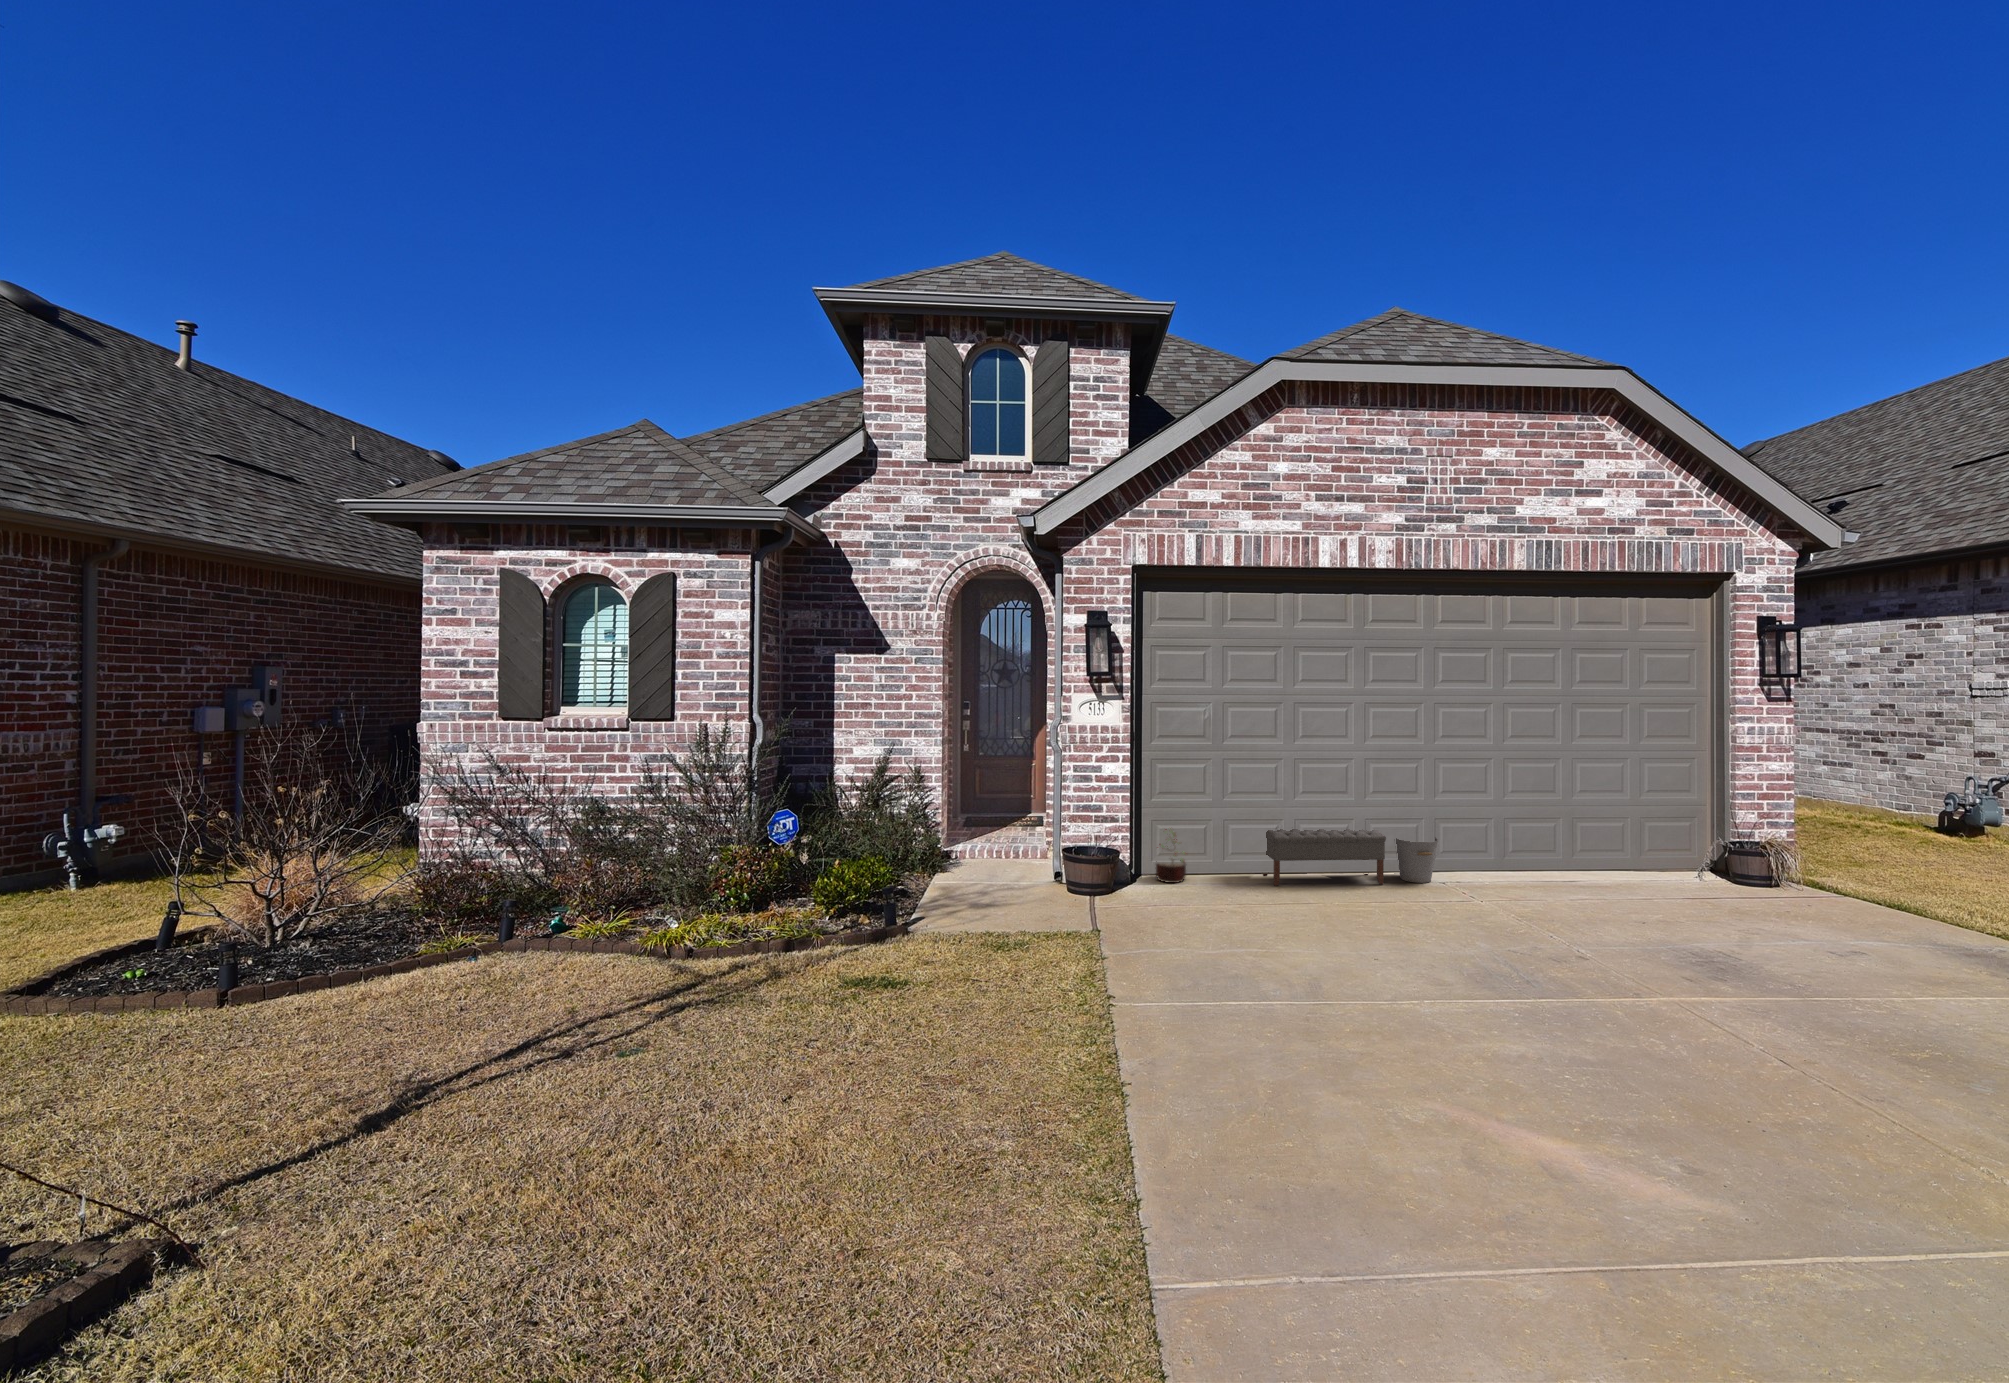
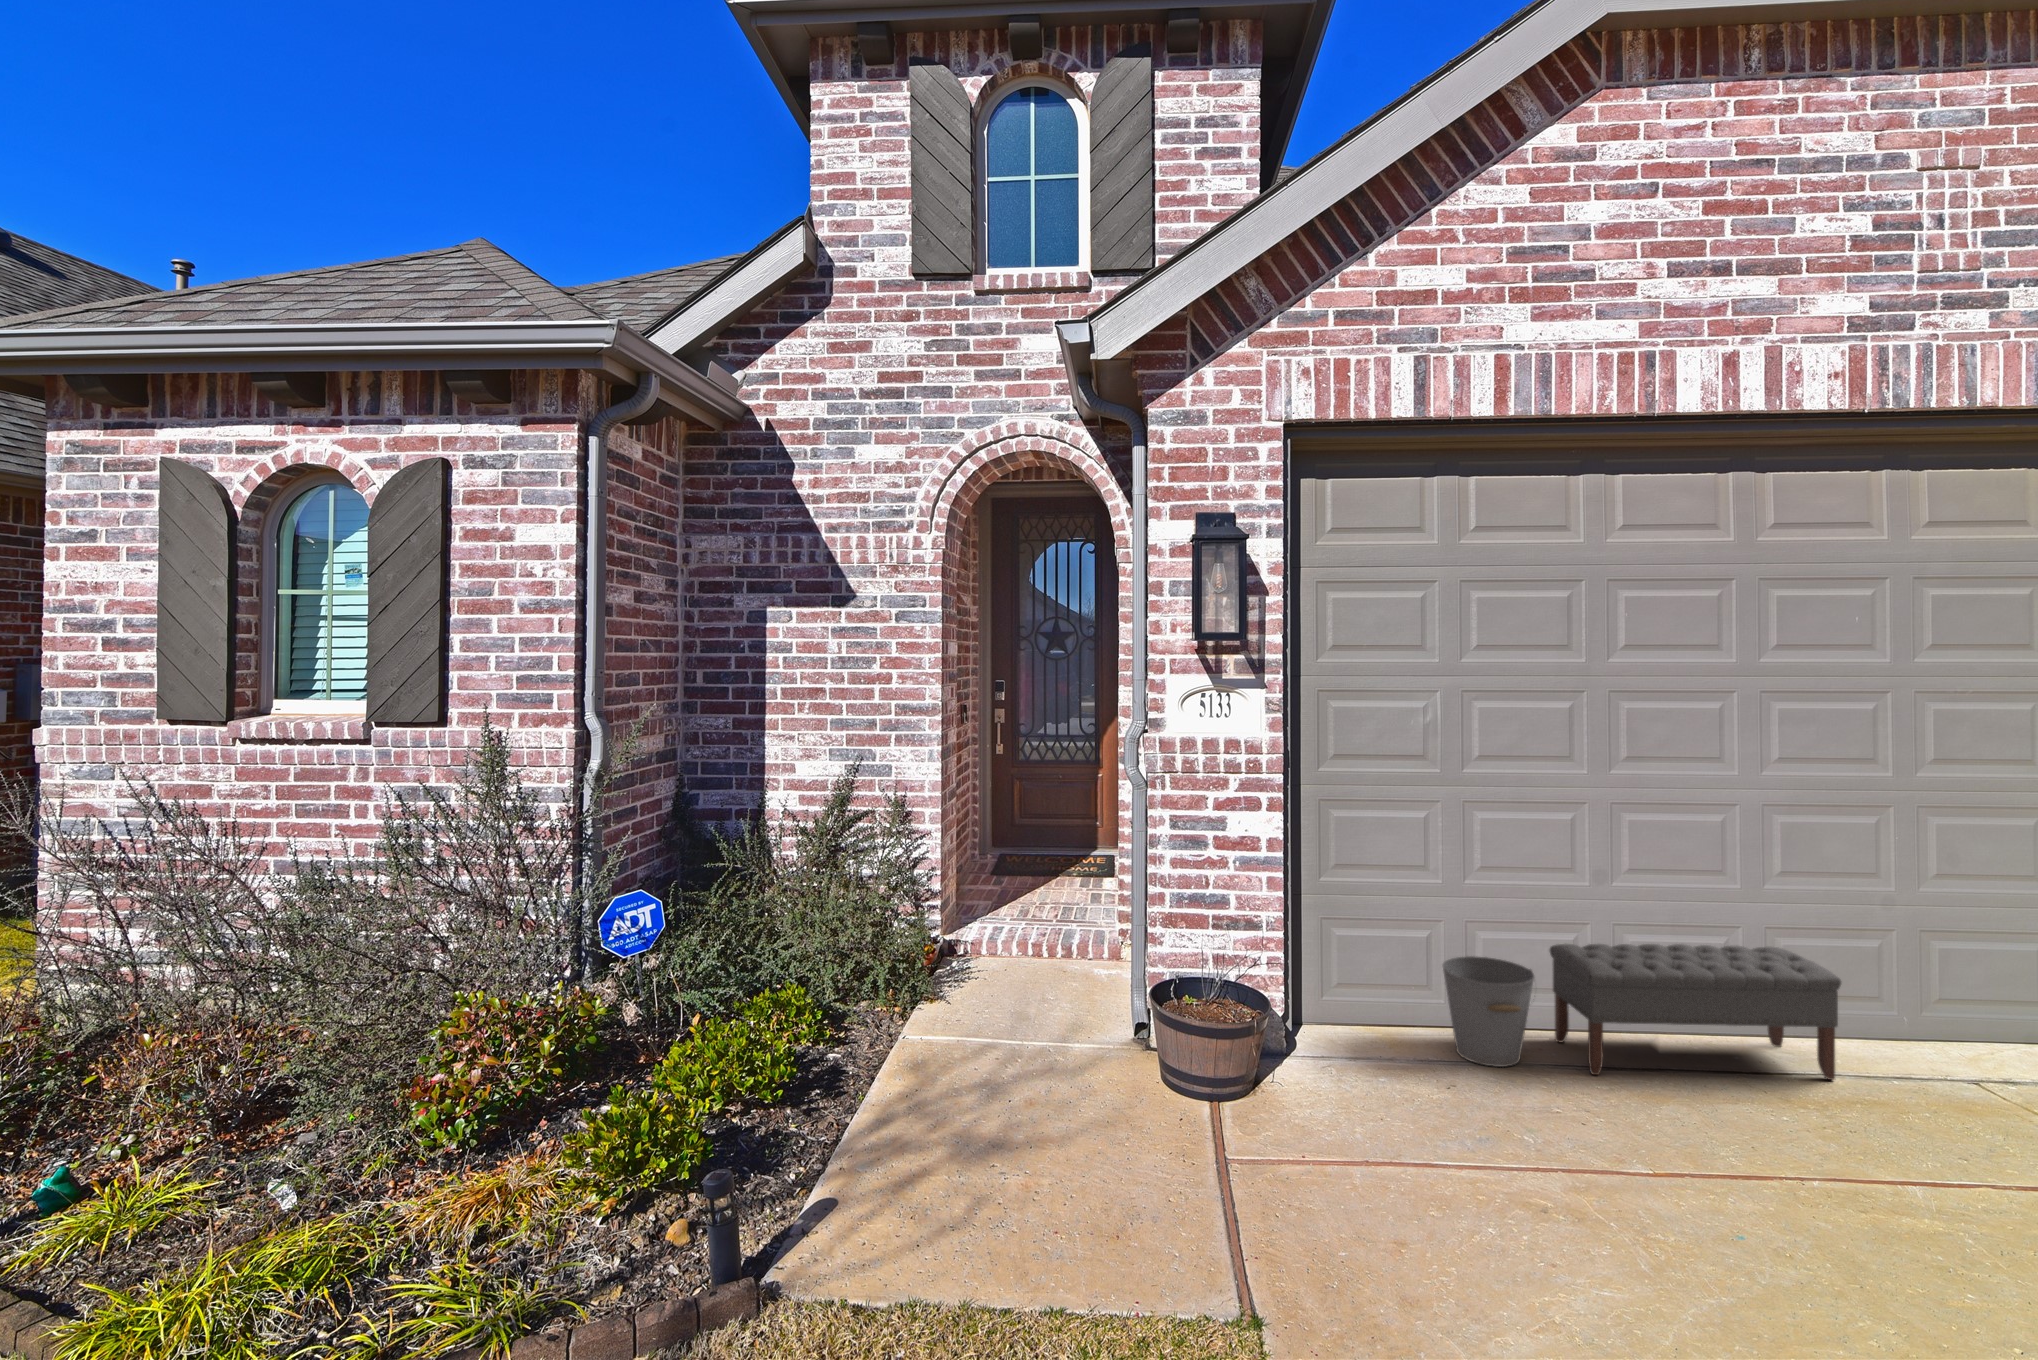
decorative plant: present [1156,828,1186,883] -> none [1322,932,1402,1057]
bucket: present [1396,837,1438,883] -> present [1442,956,1535,1067]

